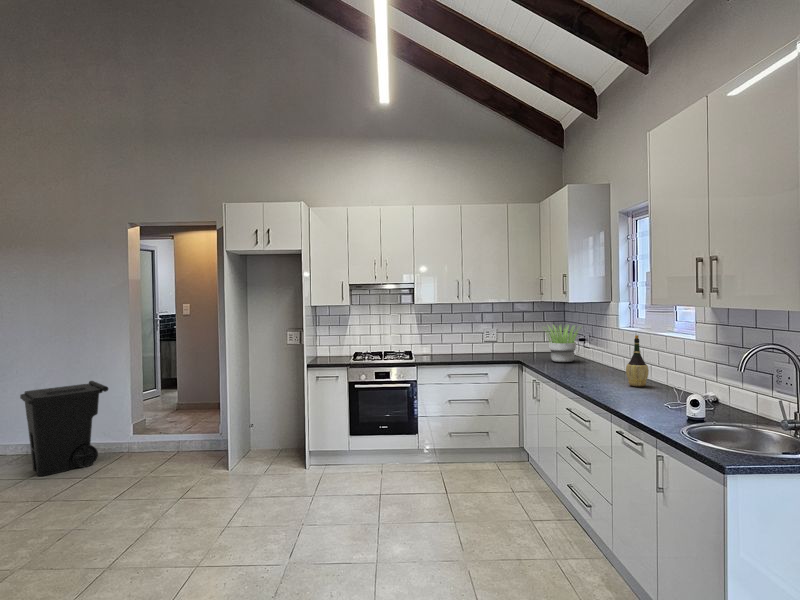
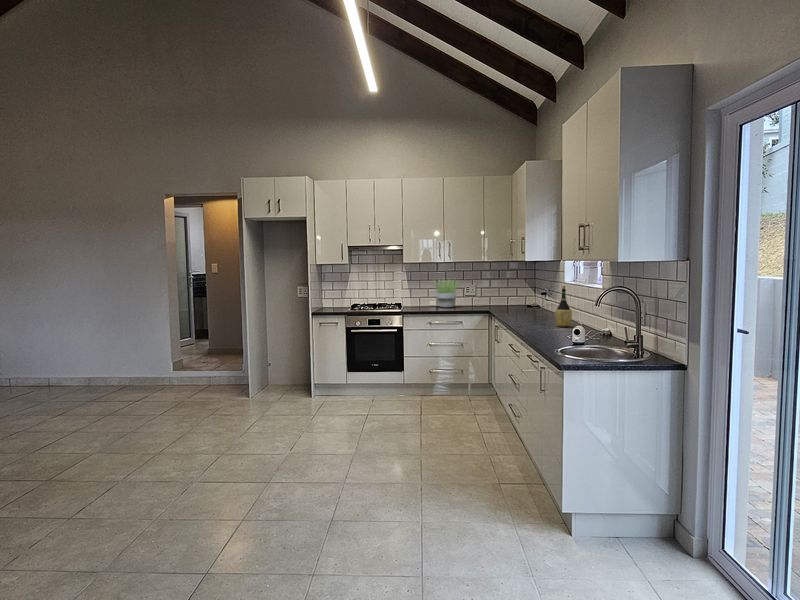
potted plant: present [547,325,578,363] -> present [435,280,458,308]
trash can: present [20,381,108,476] -> none [84,325,153,399]

